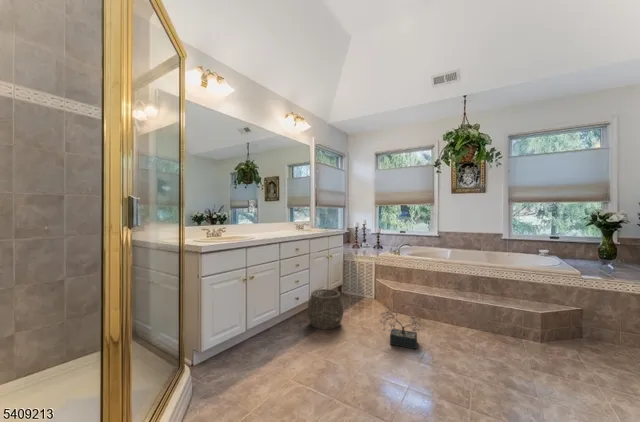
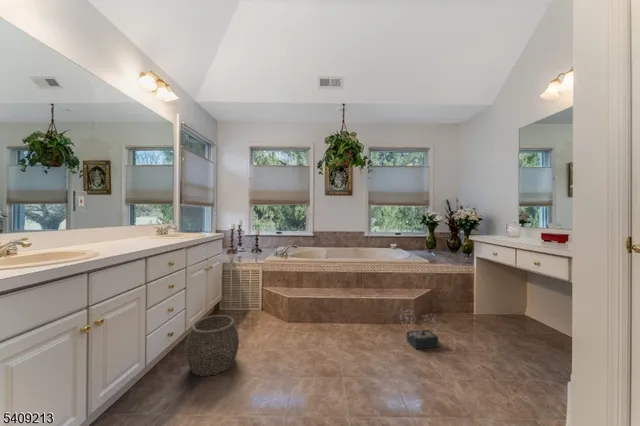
decorative plant: present [380,304,425,349] -> present [400,309,440,349]

